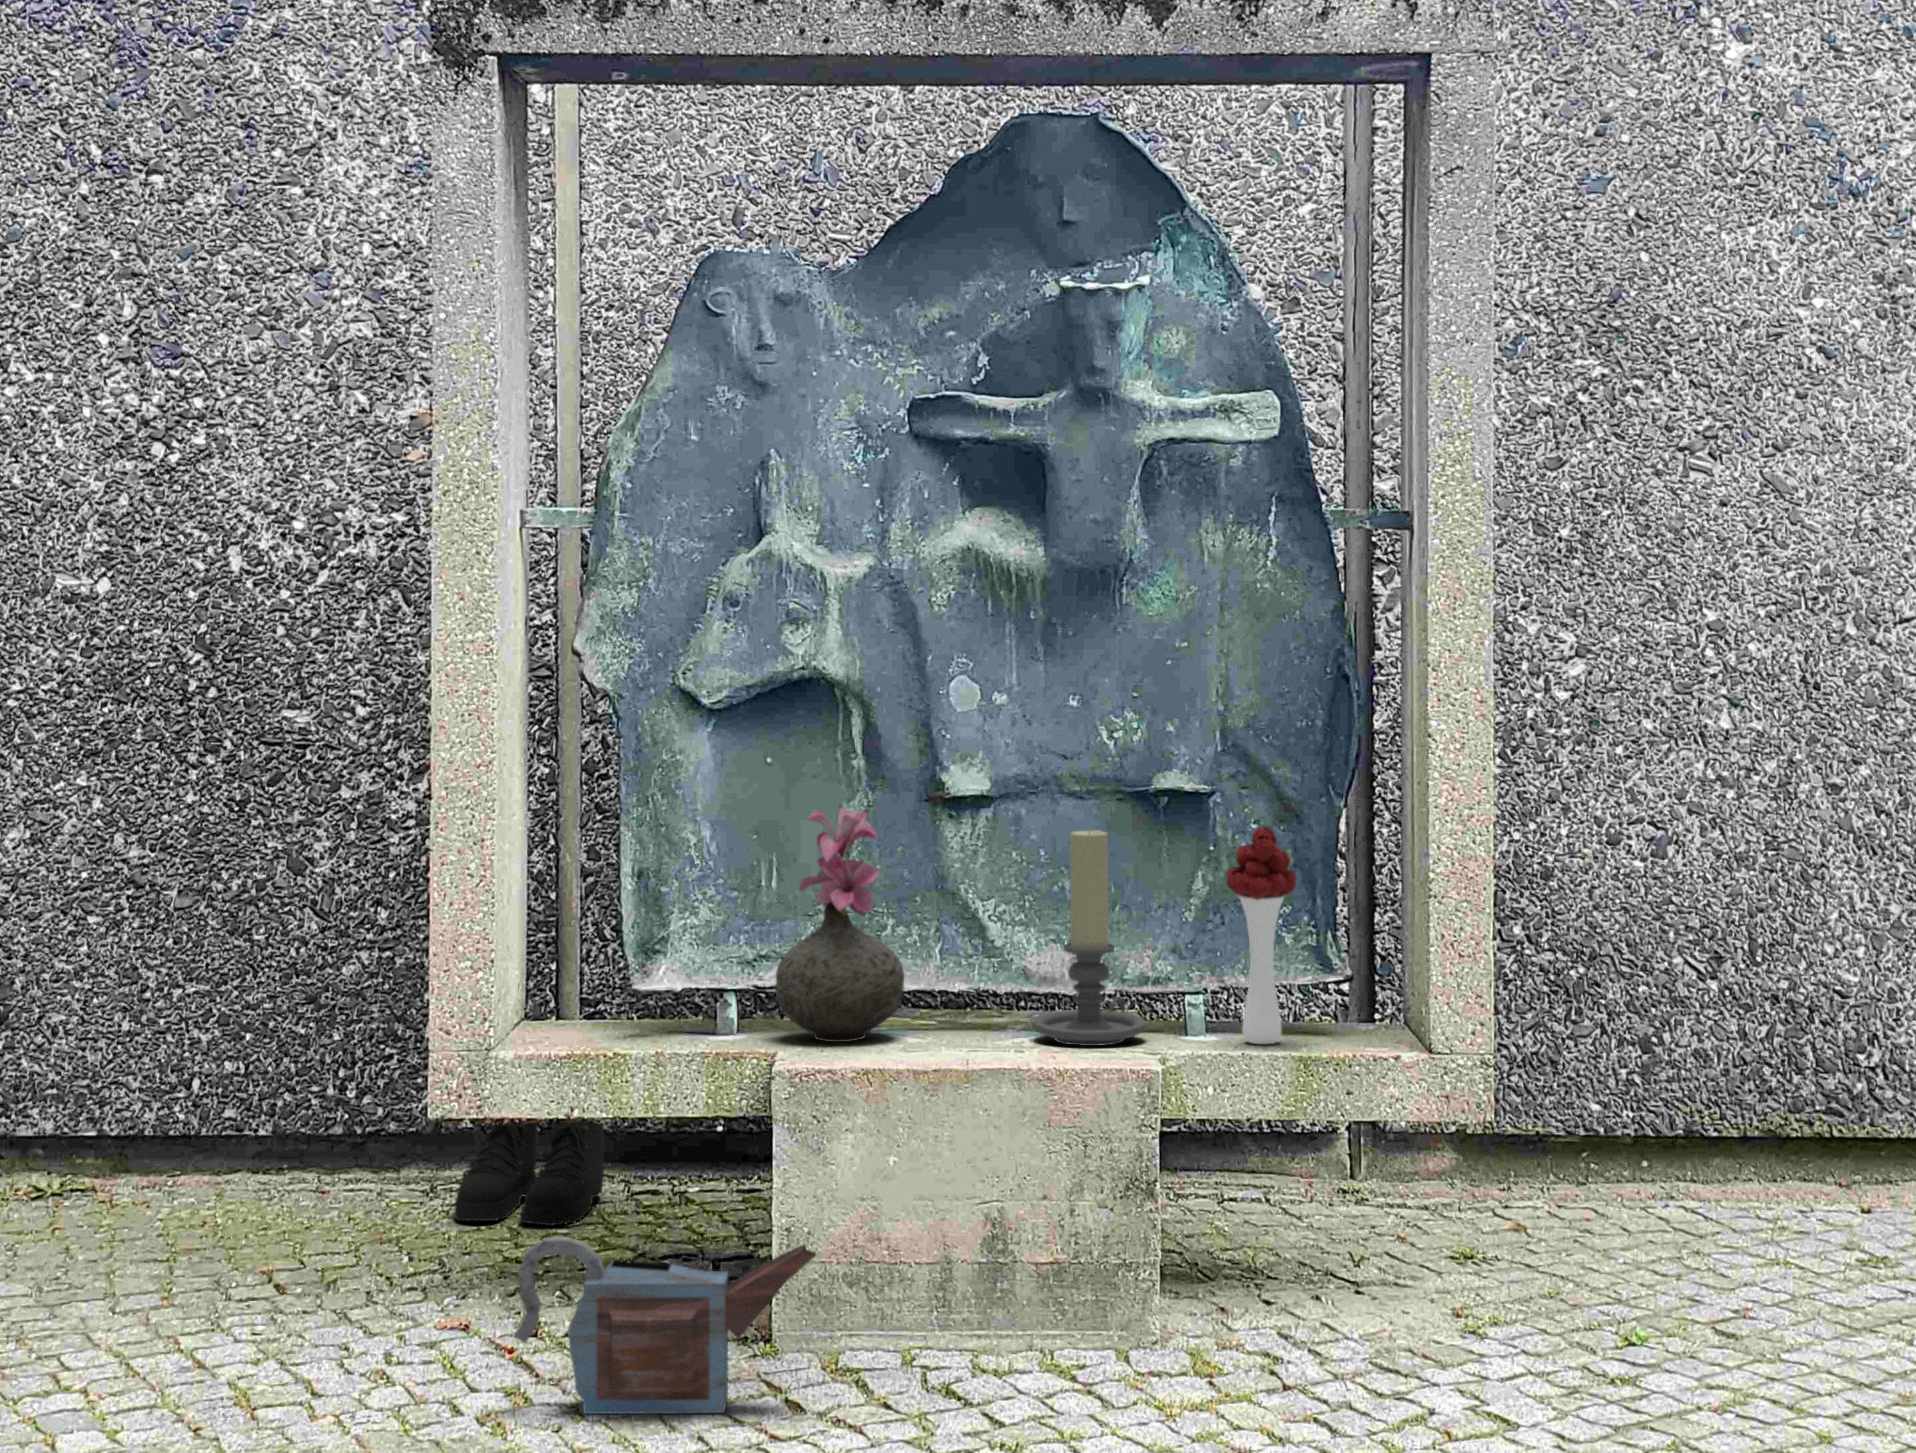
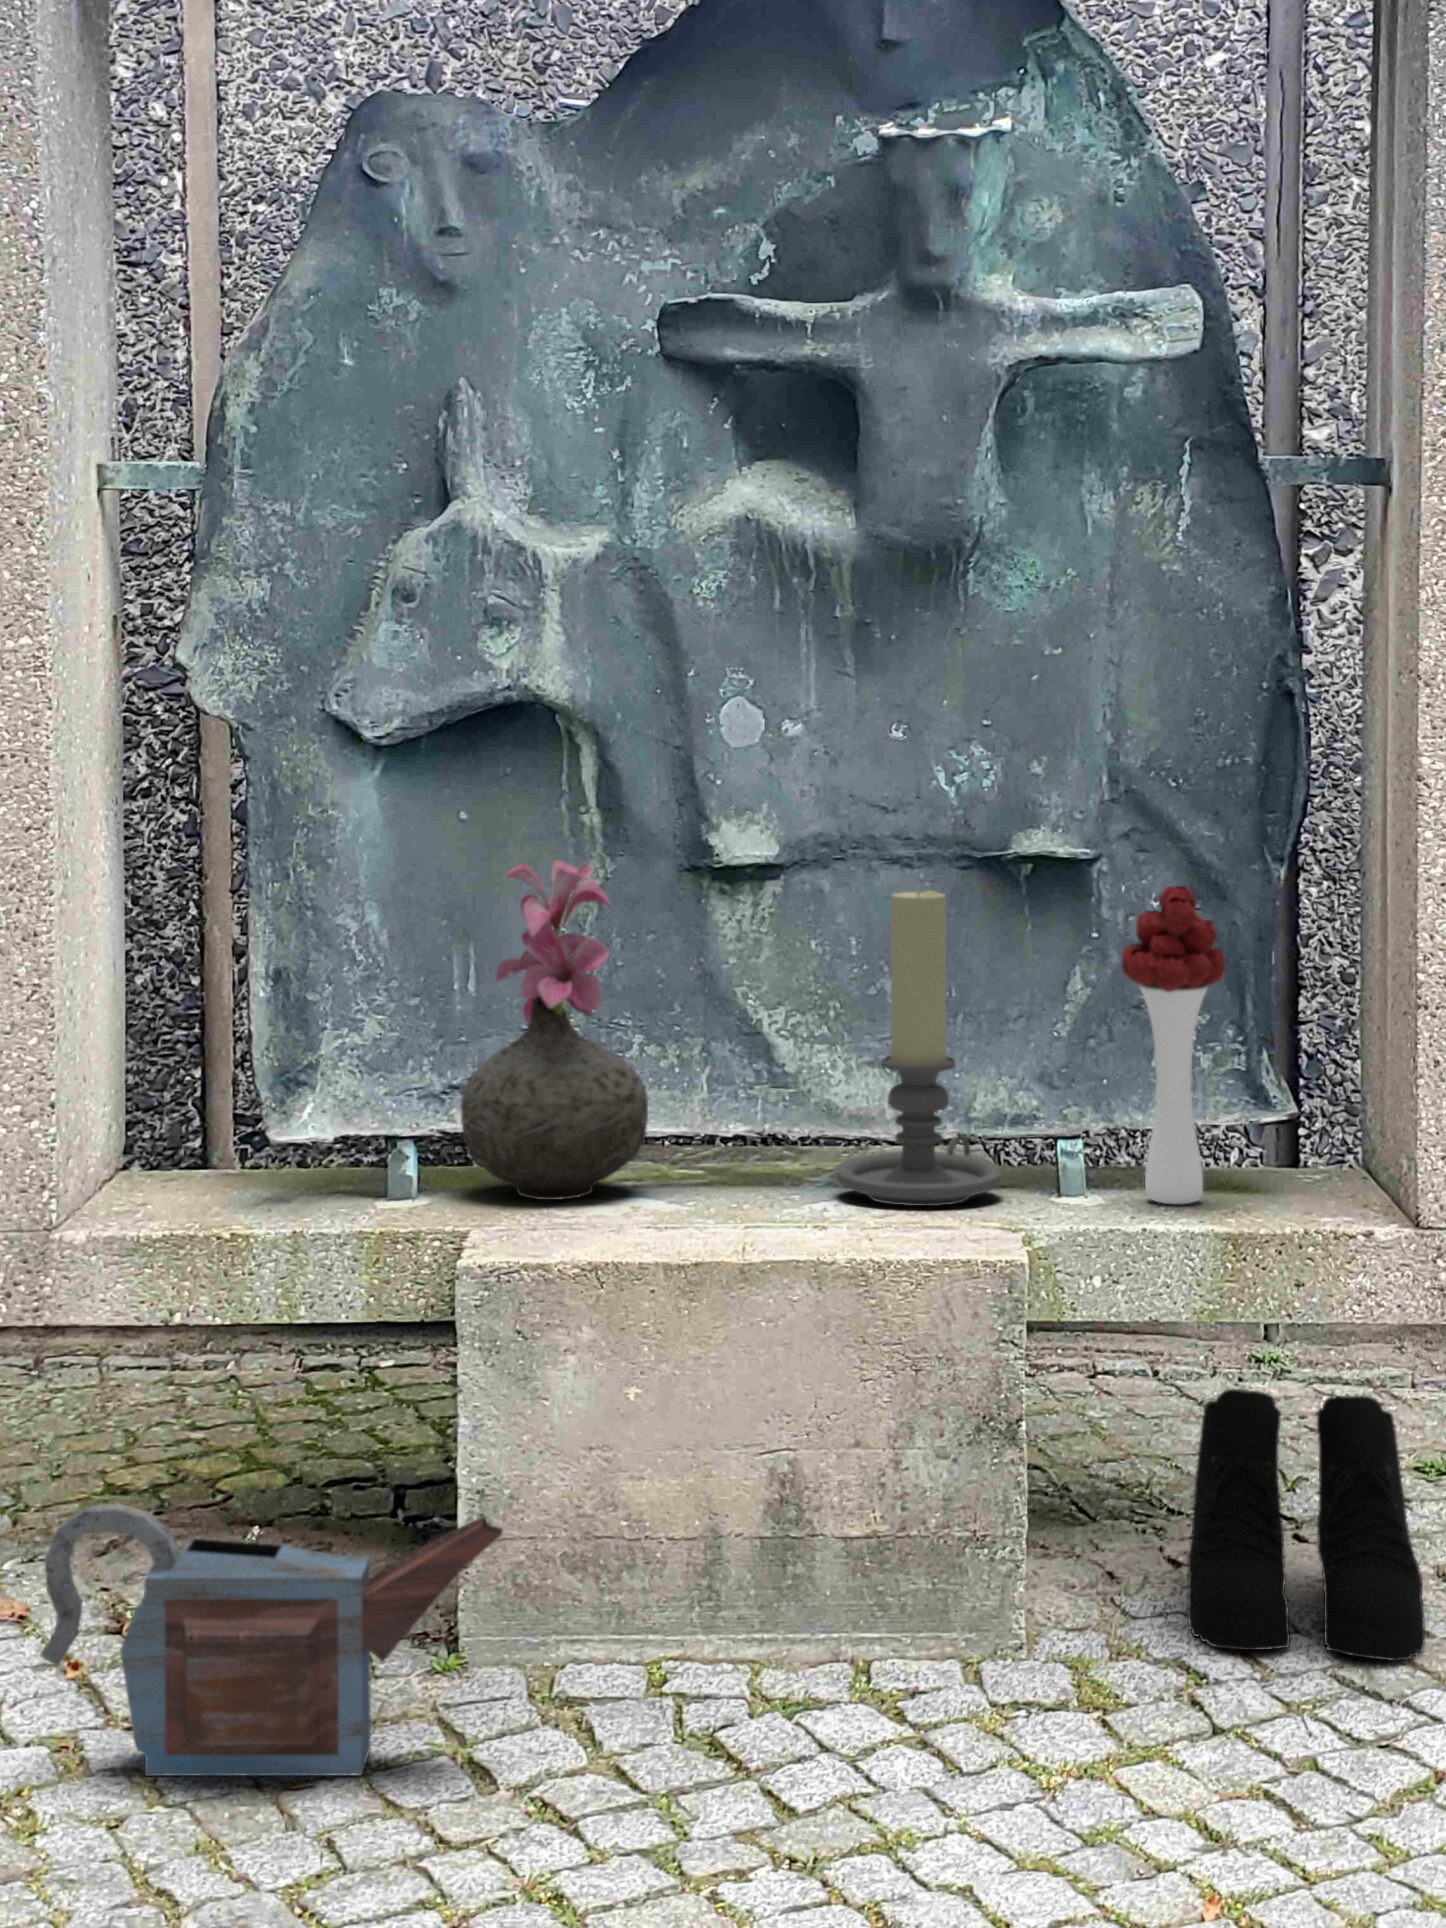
boots: present [454,1122,604,1226] -> present [1188,1389,1425,1661]

